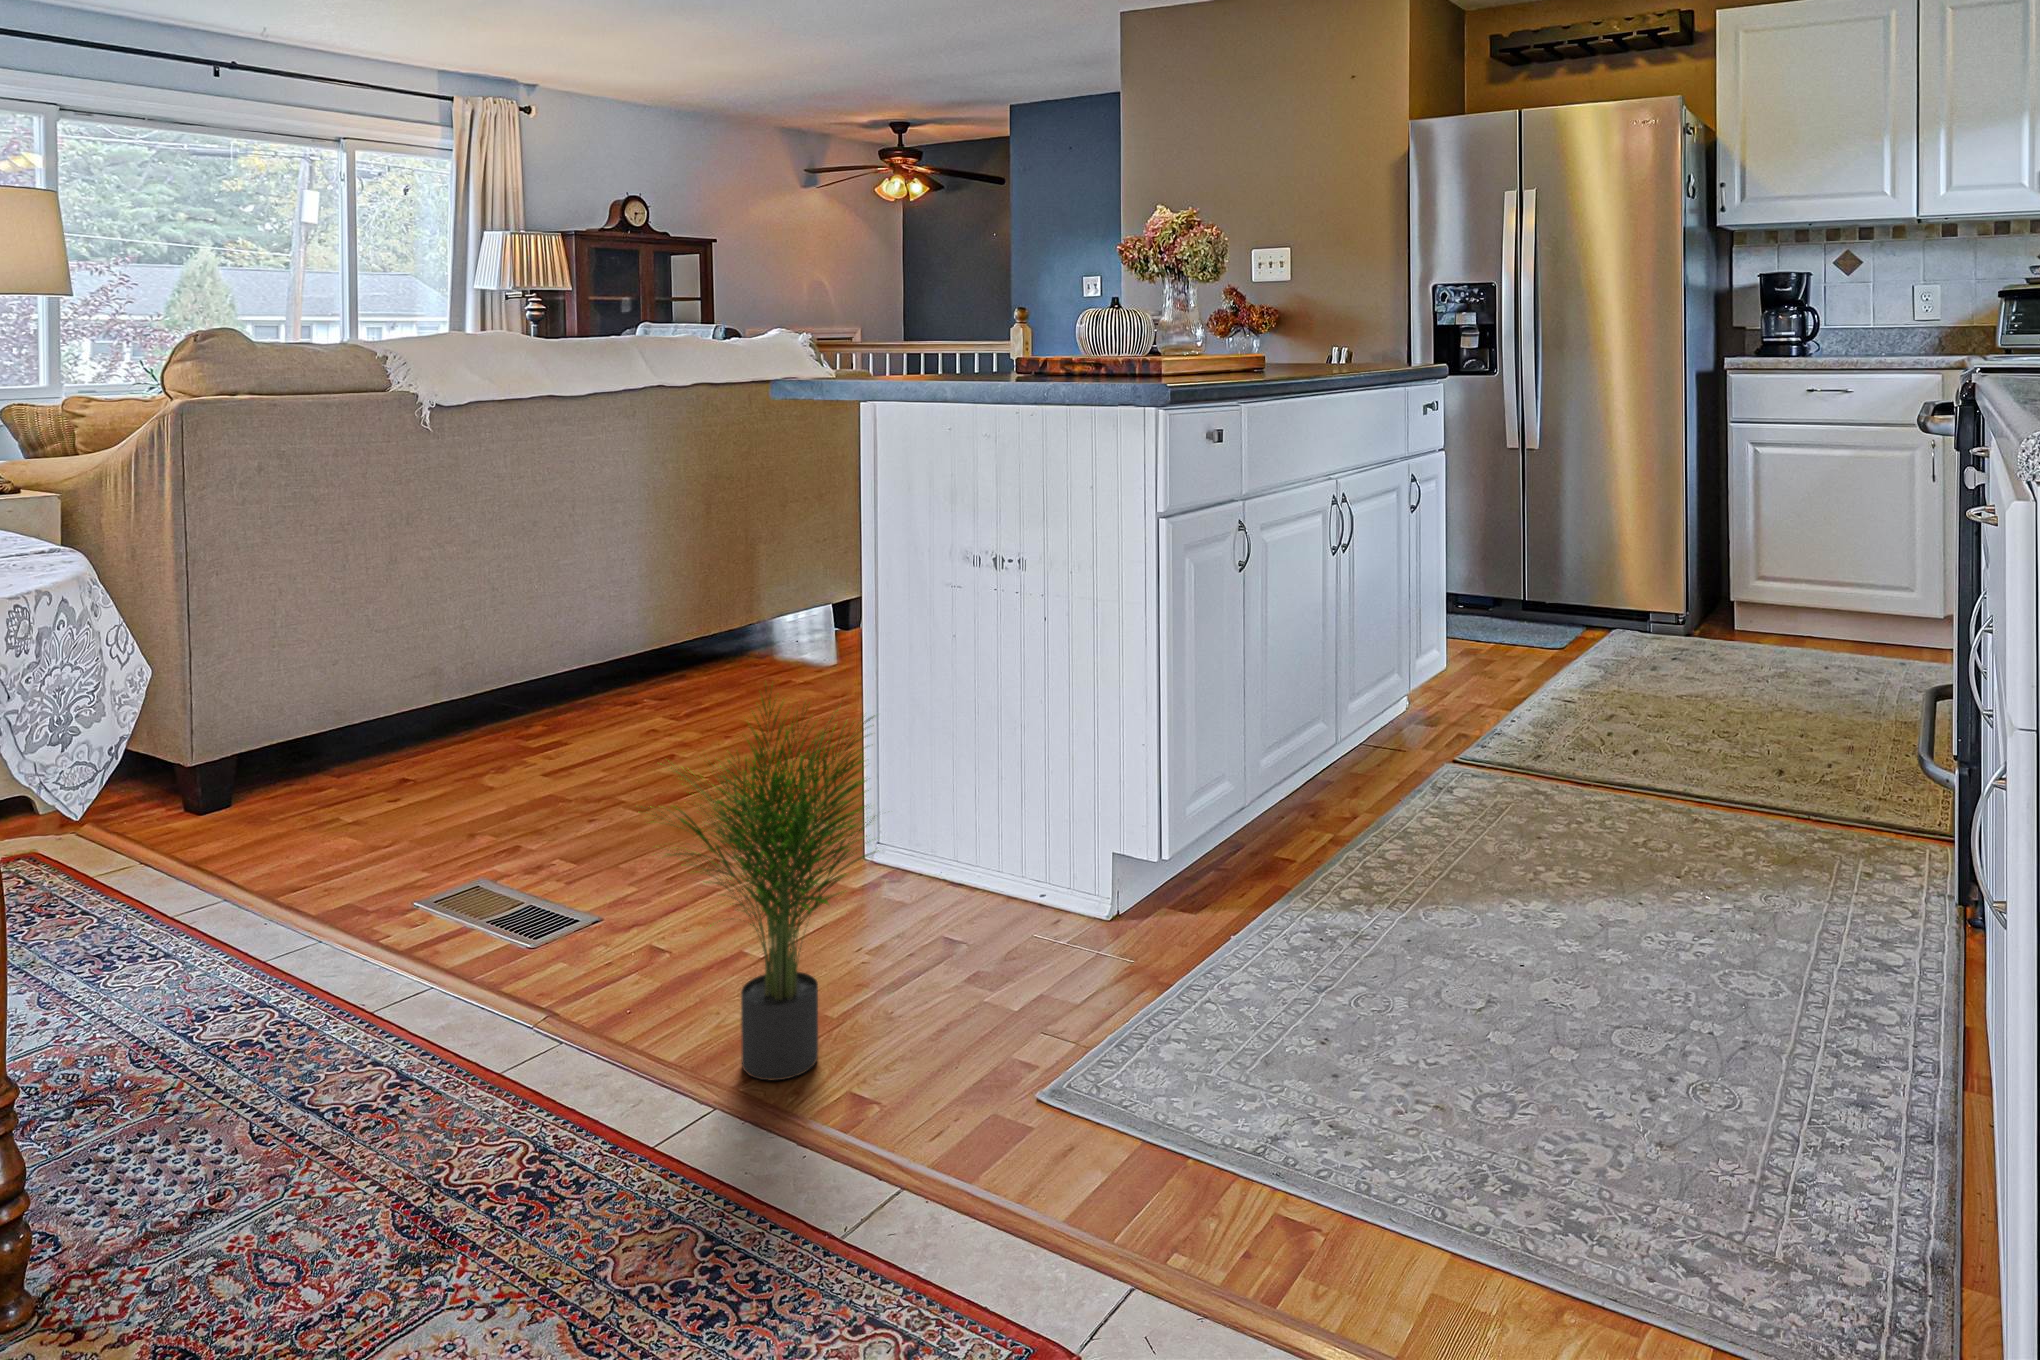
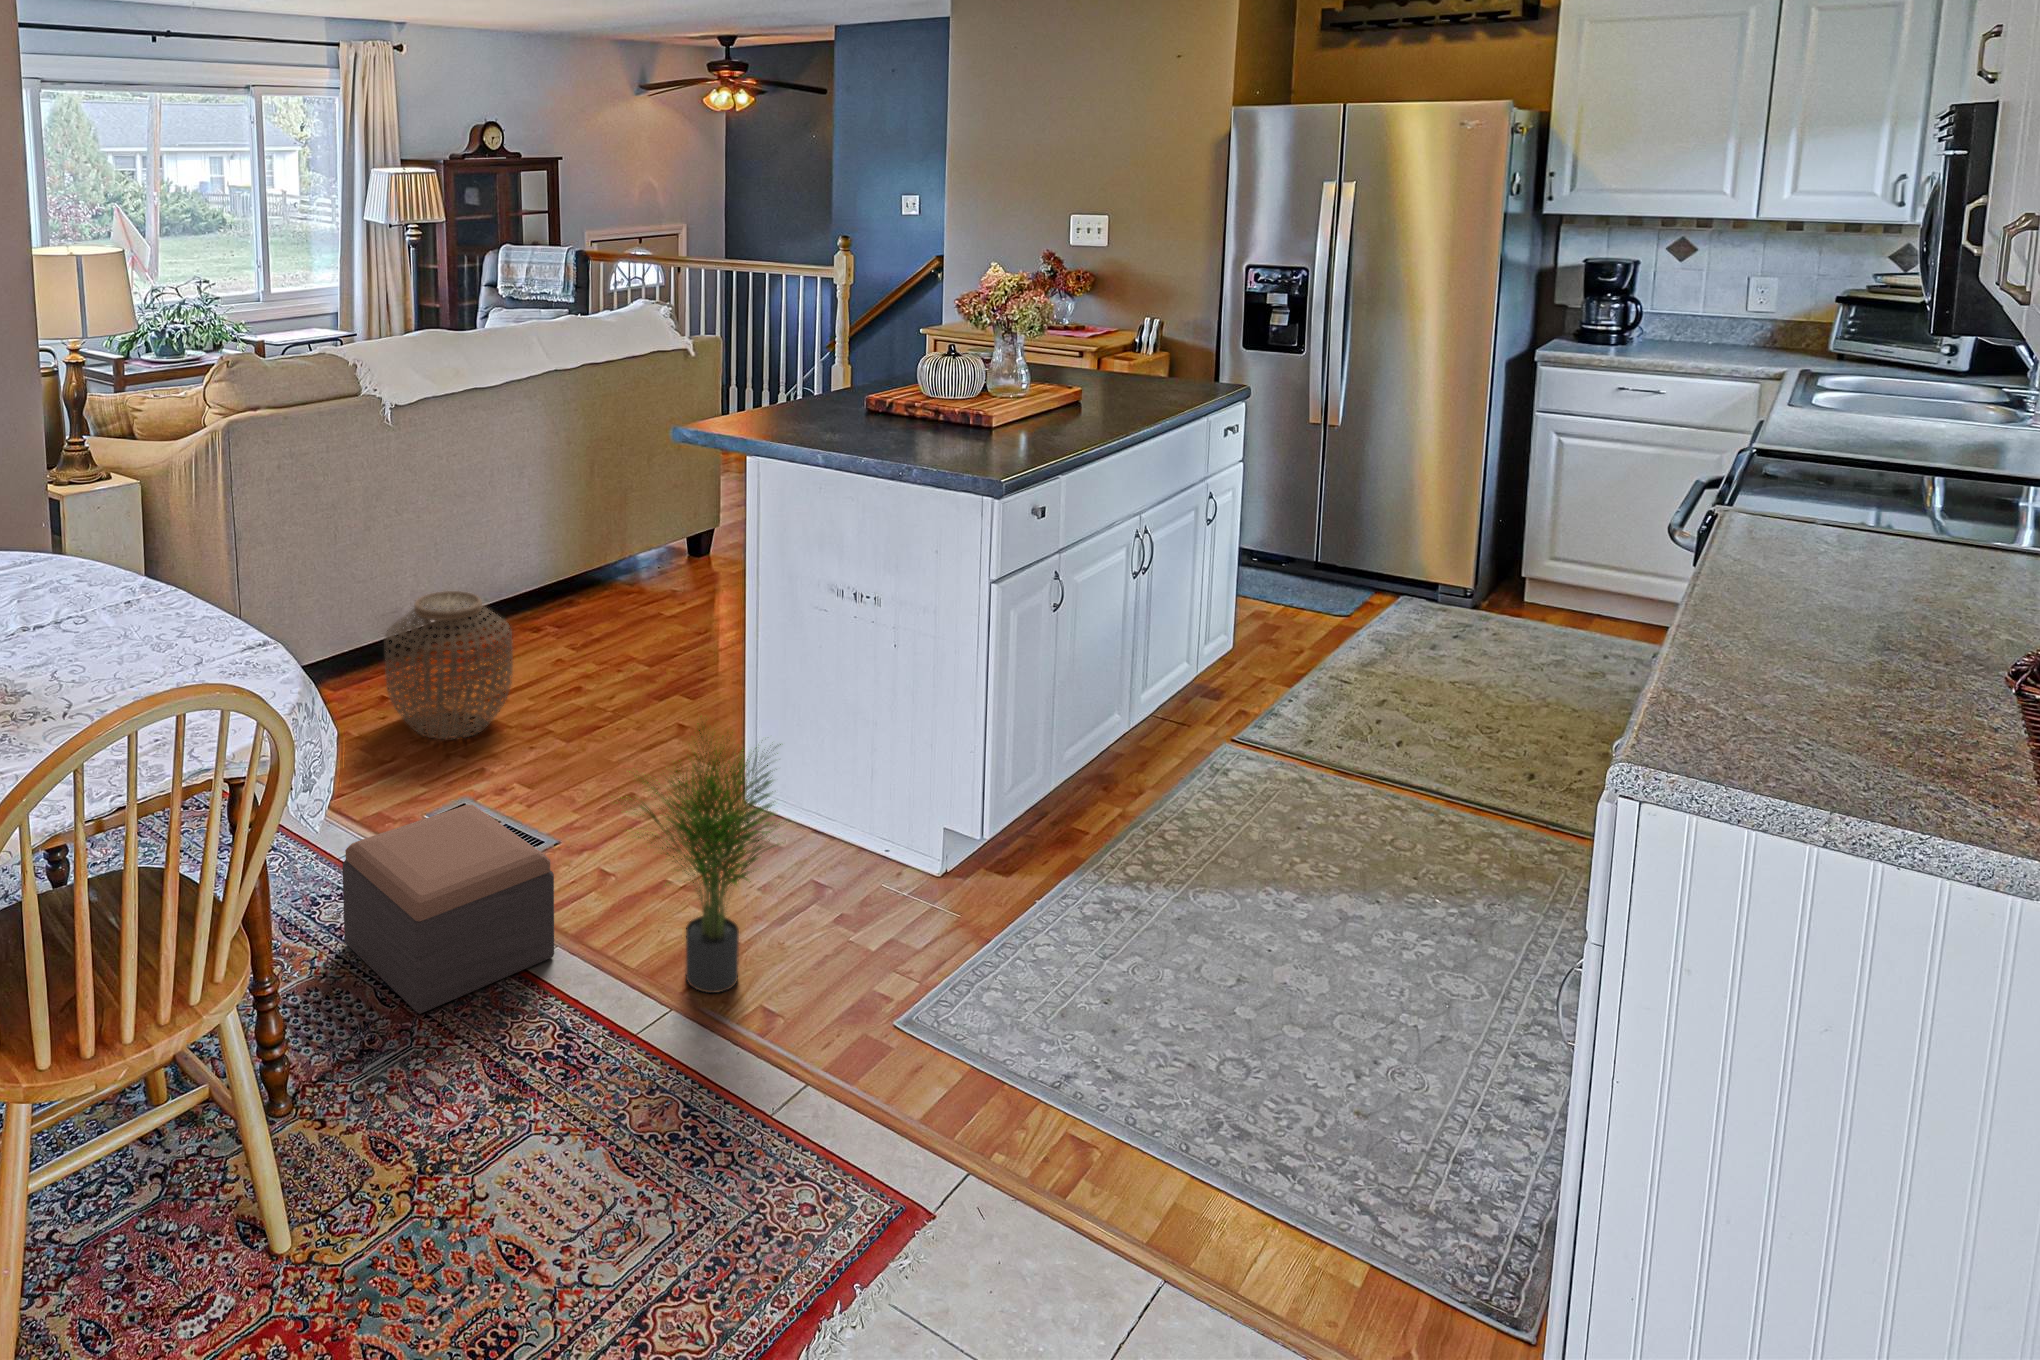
woven basket: none [384,625,563,818] -> present [385,591,512,739]
footstool: none [228,851,552,1149] -> present [342,805,554,1014]

